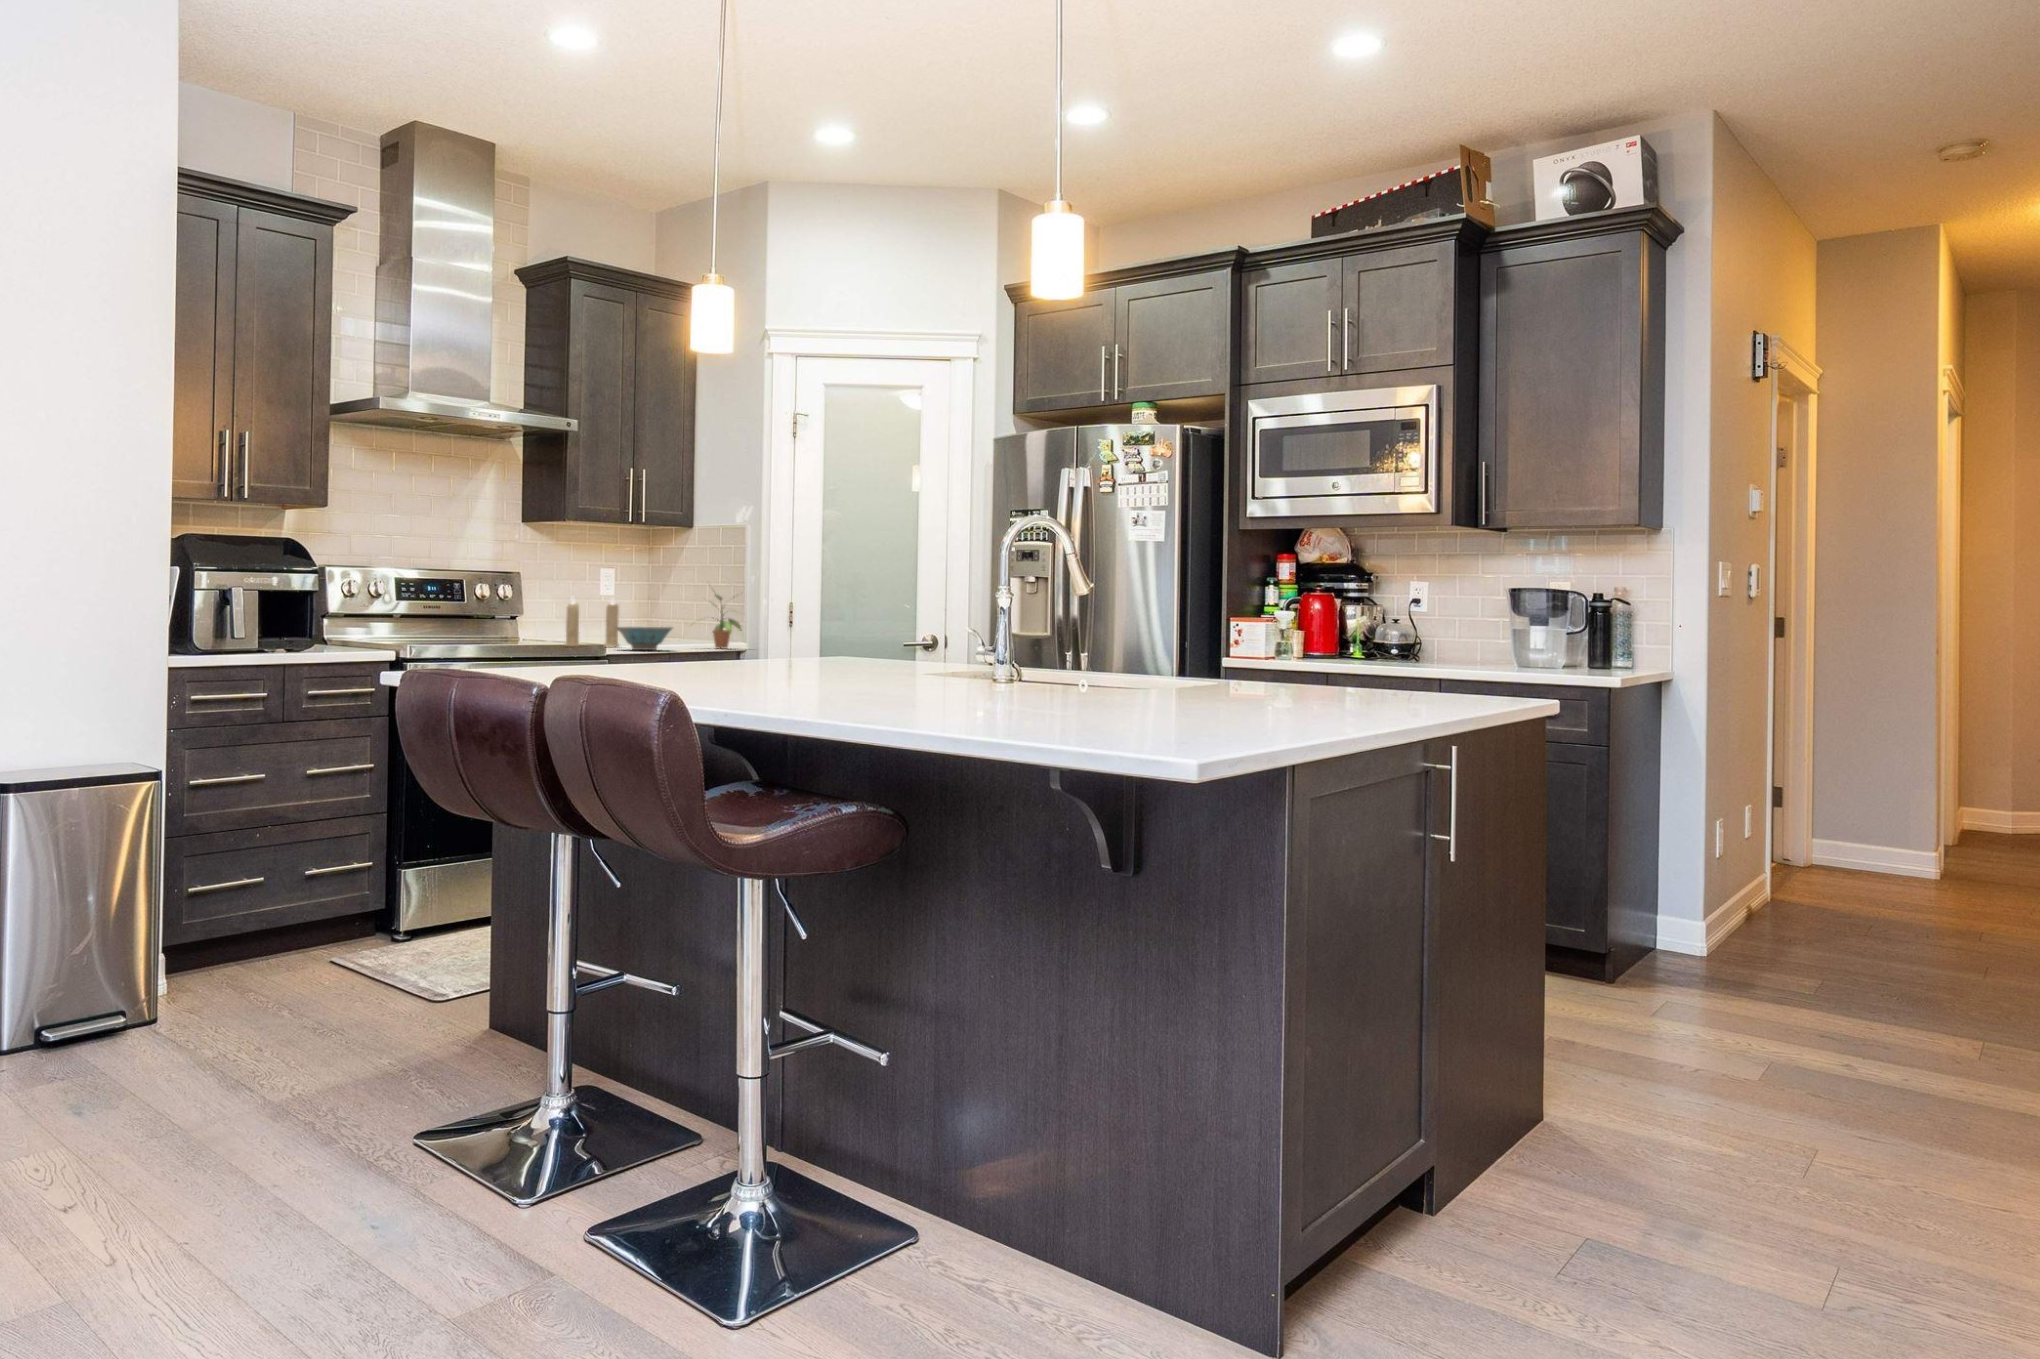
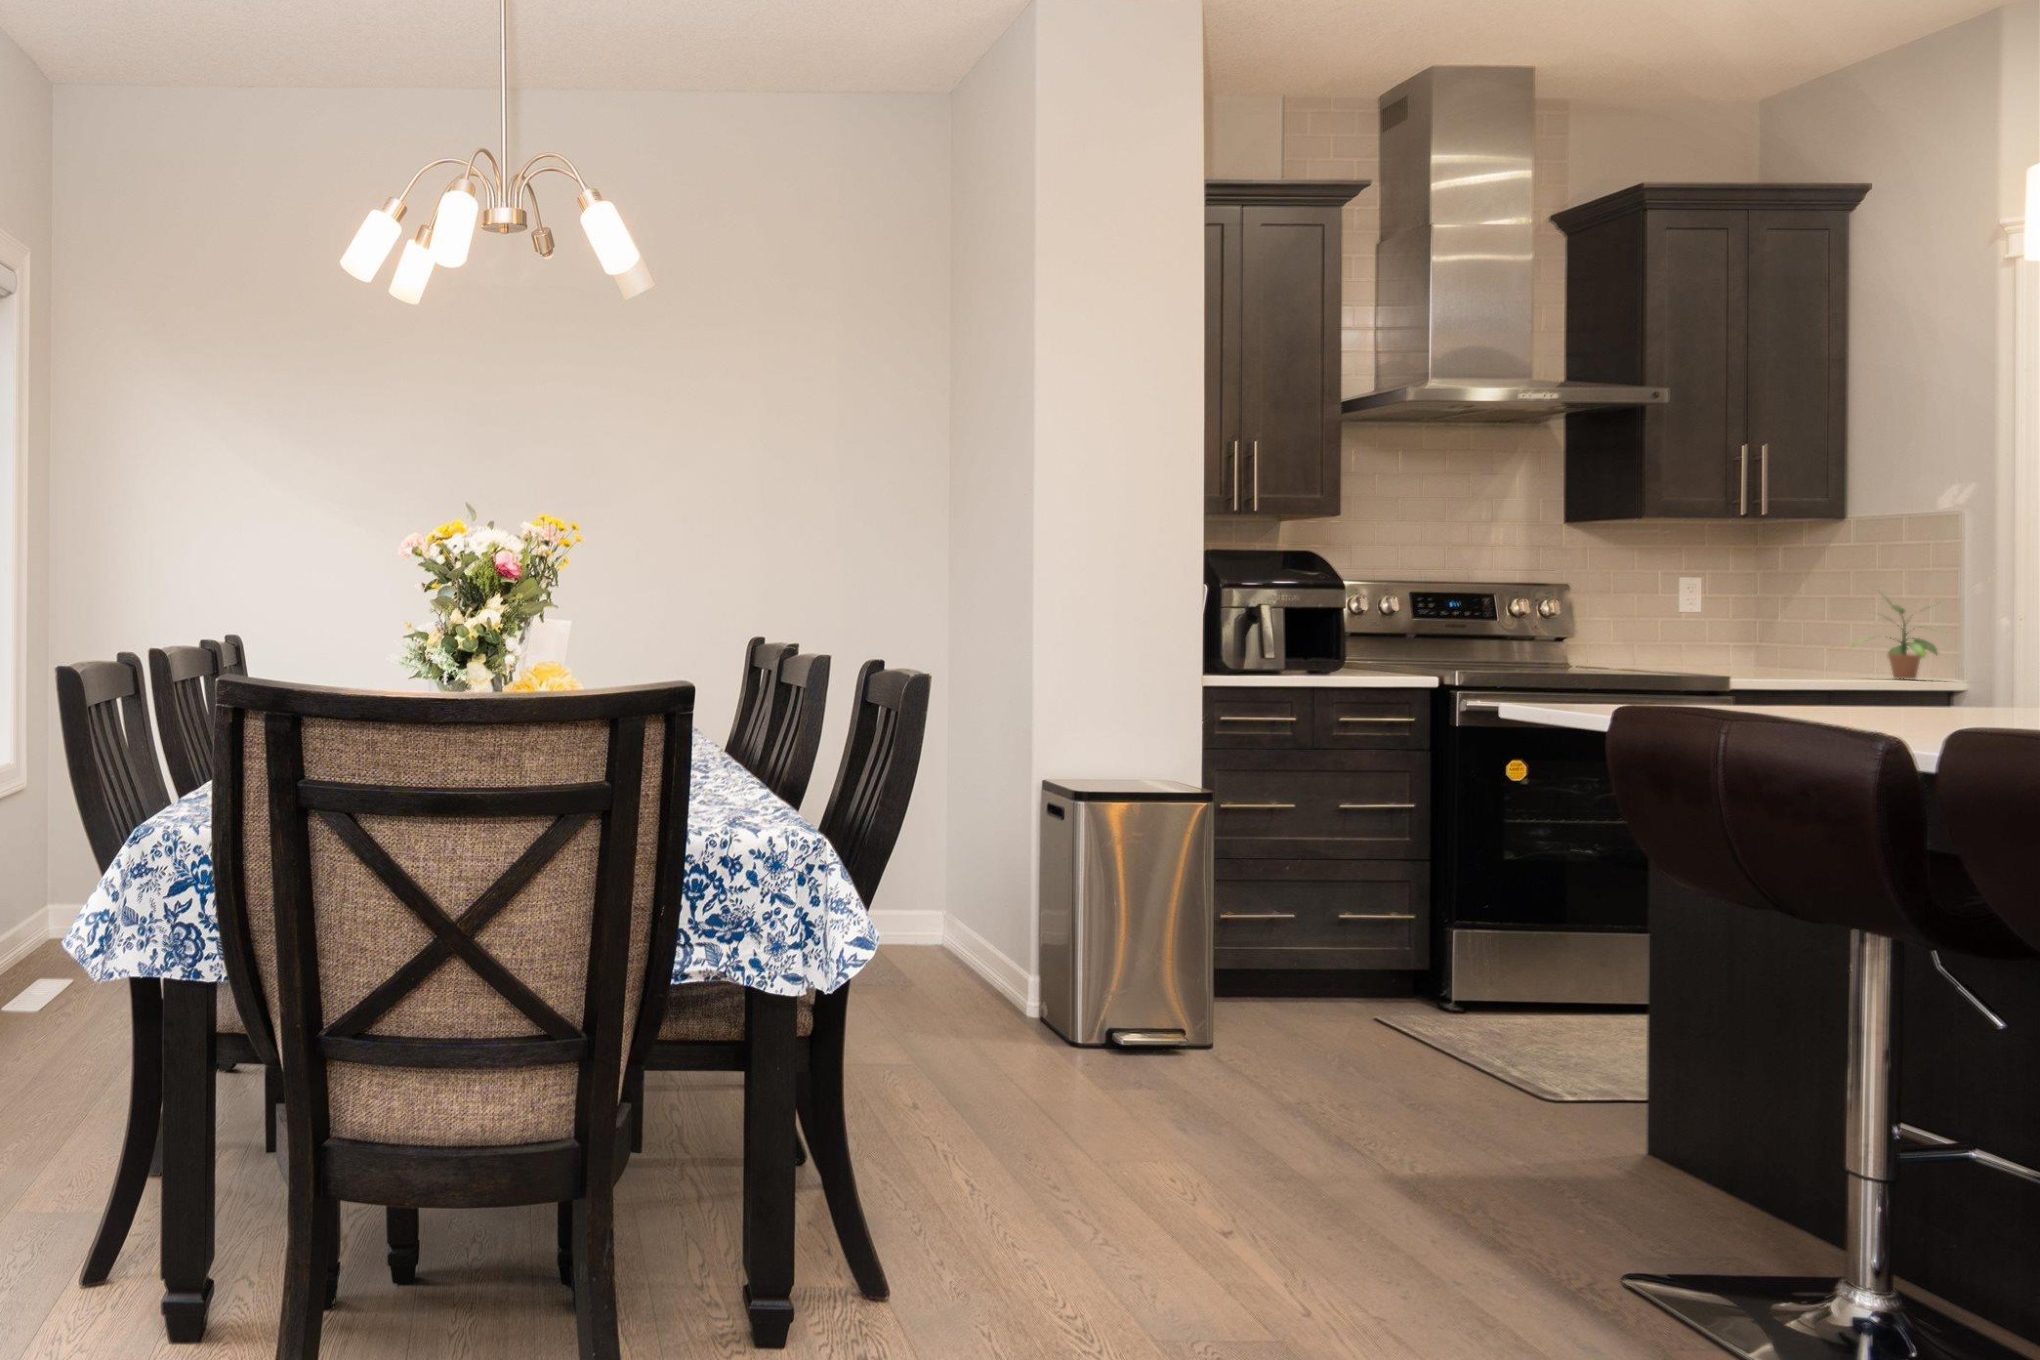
candle: present [565,598,619,647] -> none [1647,608,1734,674]
ceramic bowl: present [616,627,672,650] -> none [1736,648,1832,679]

